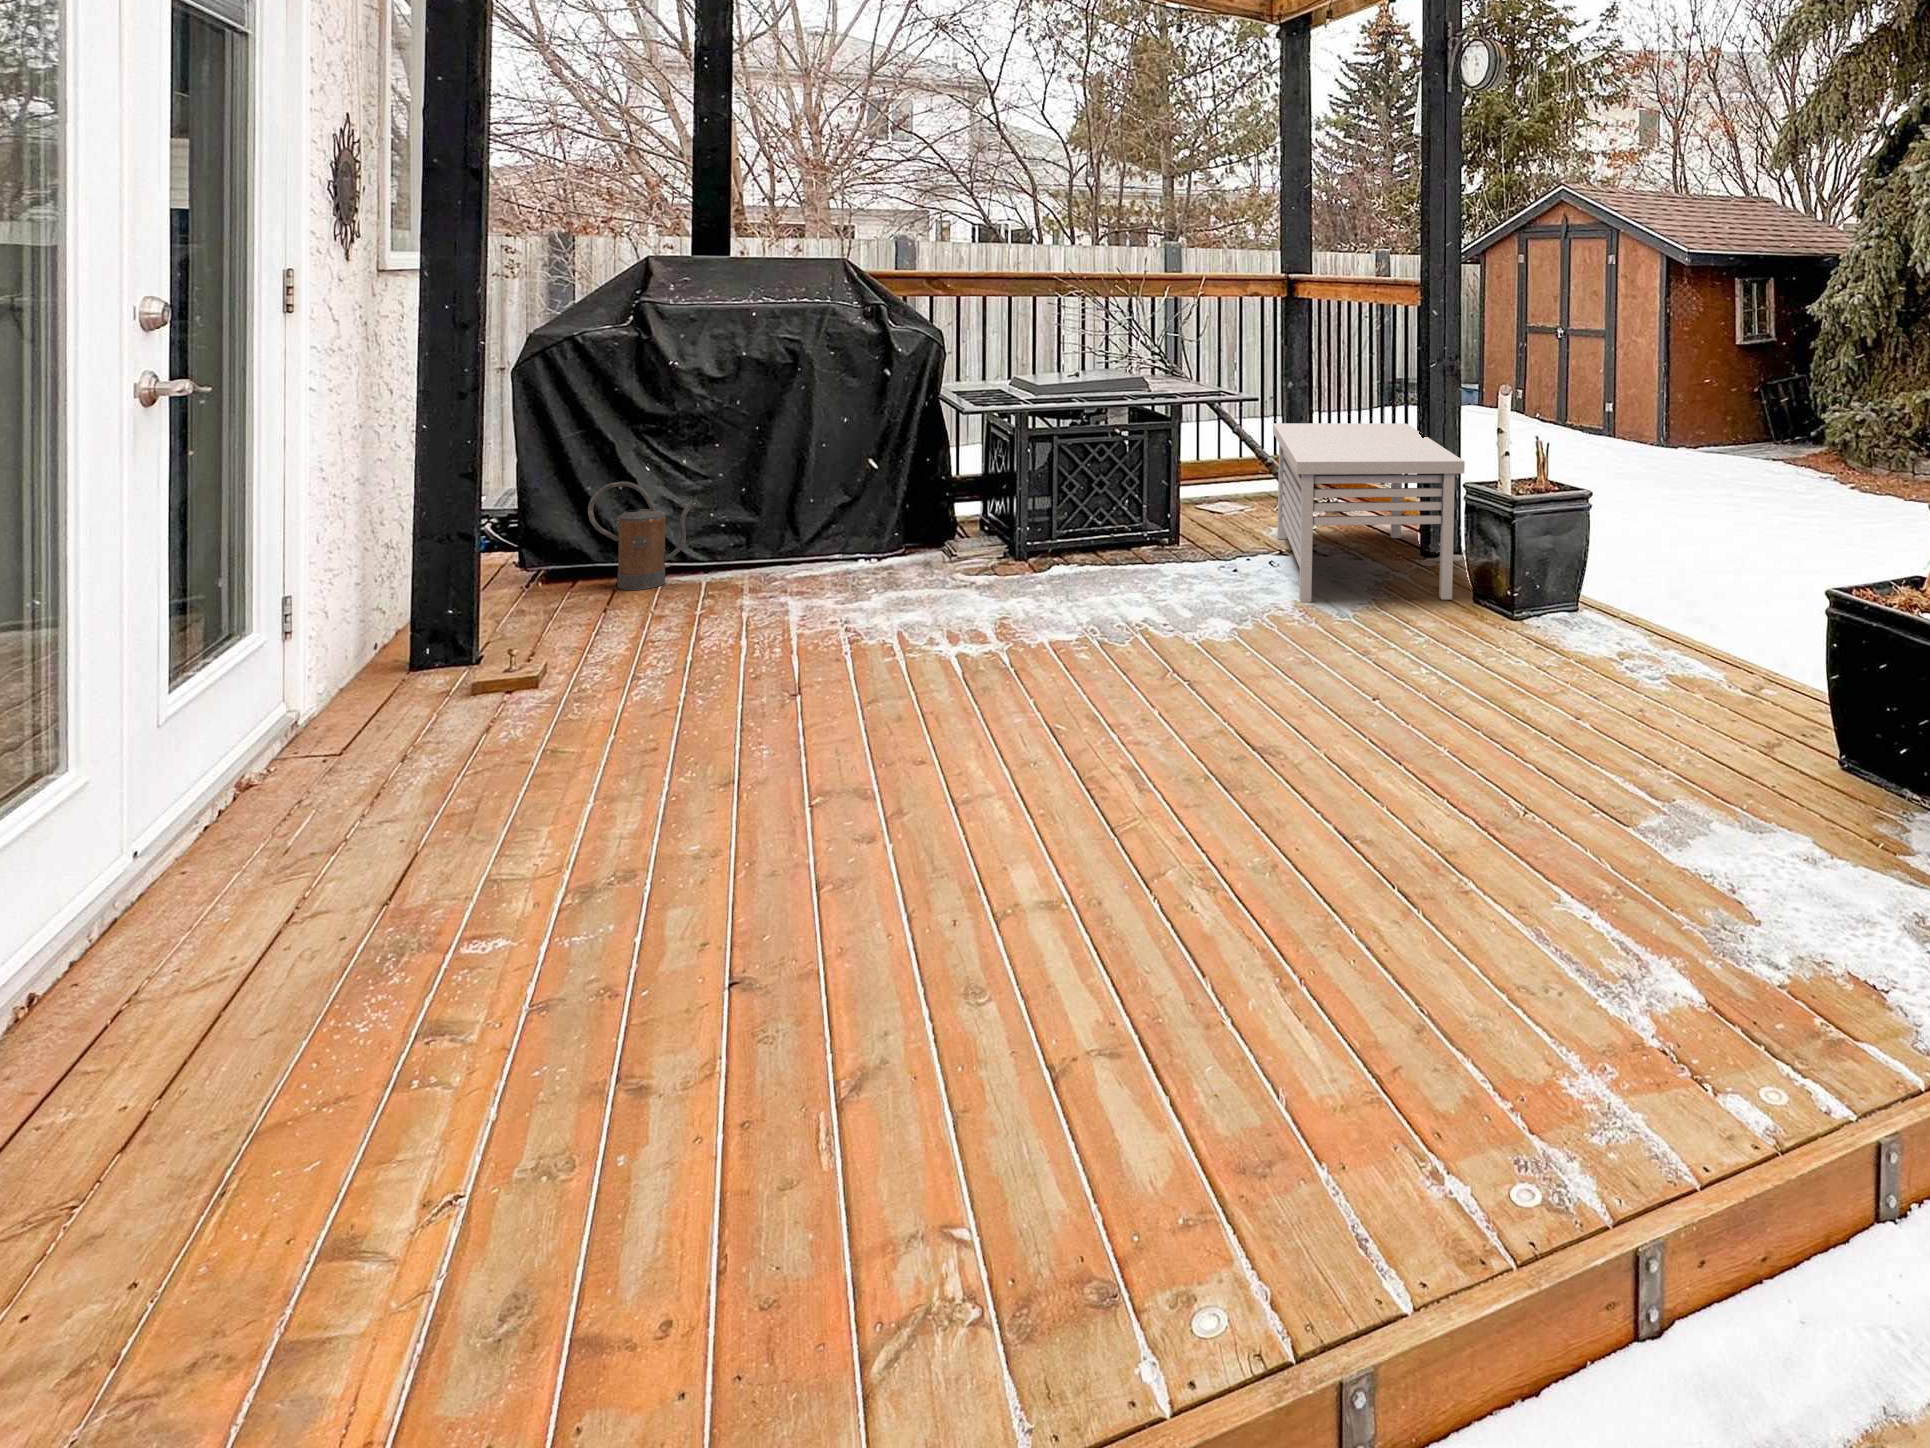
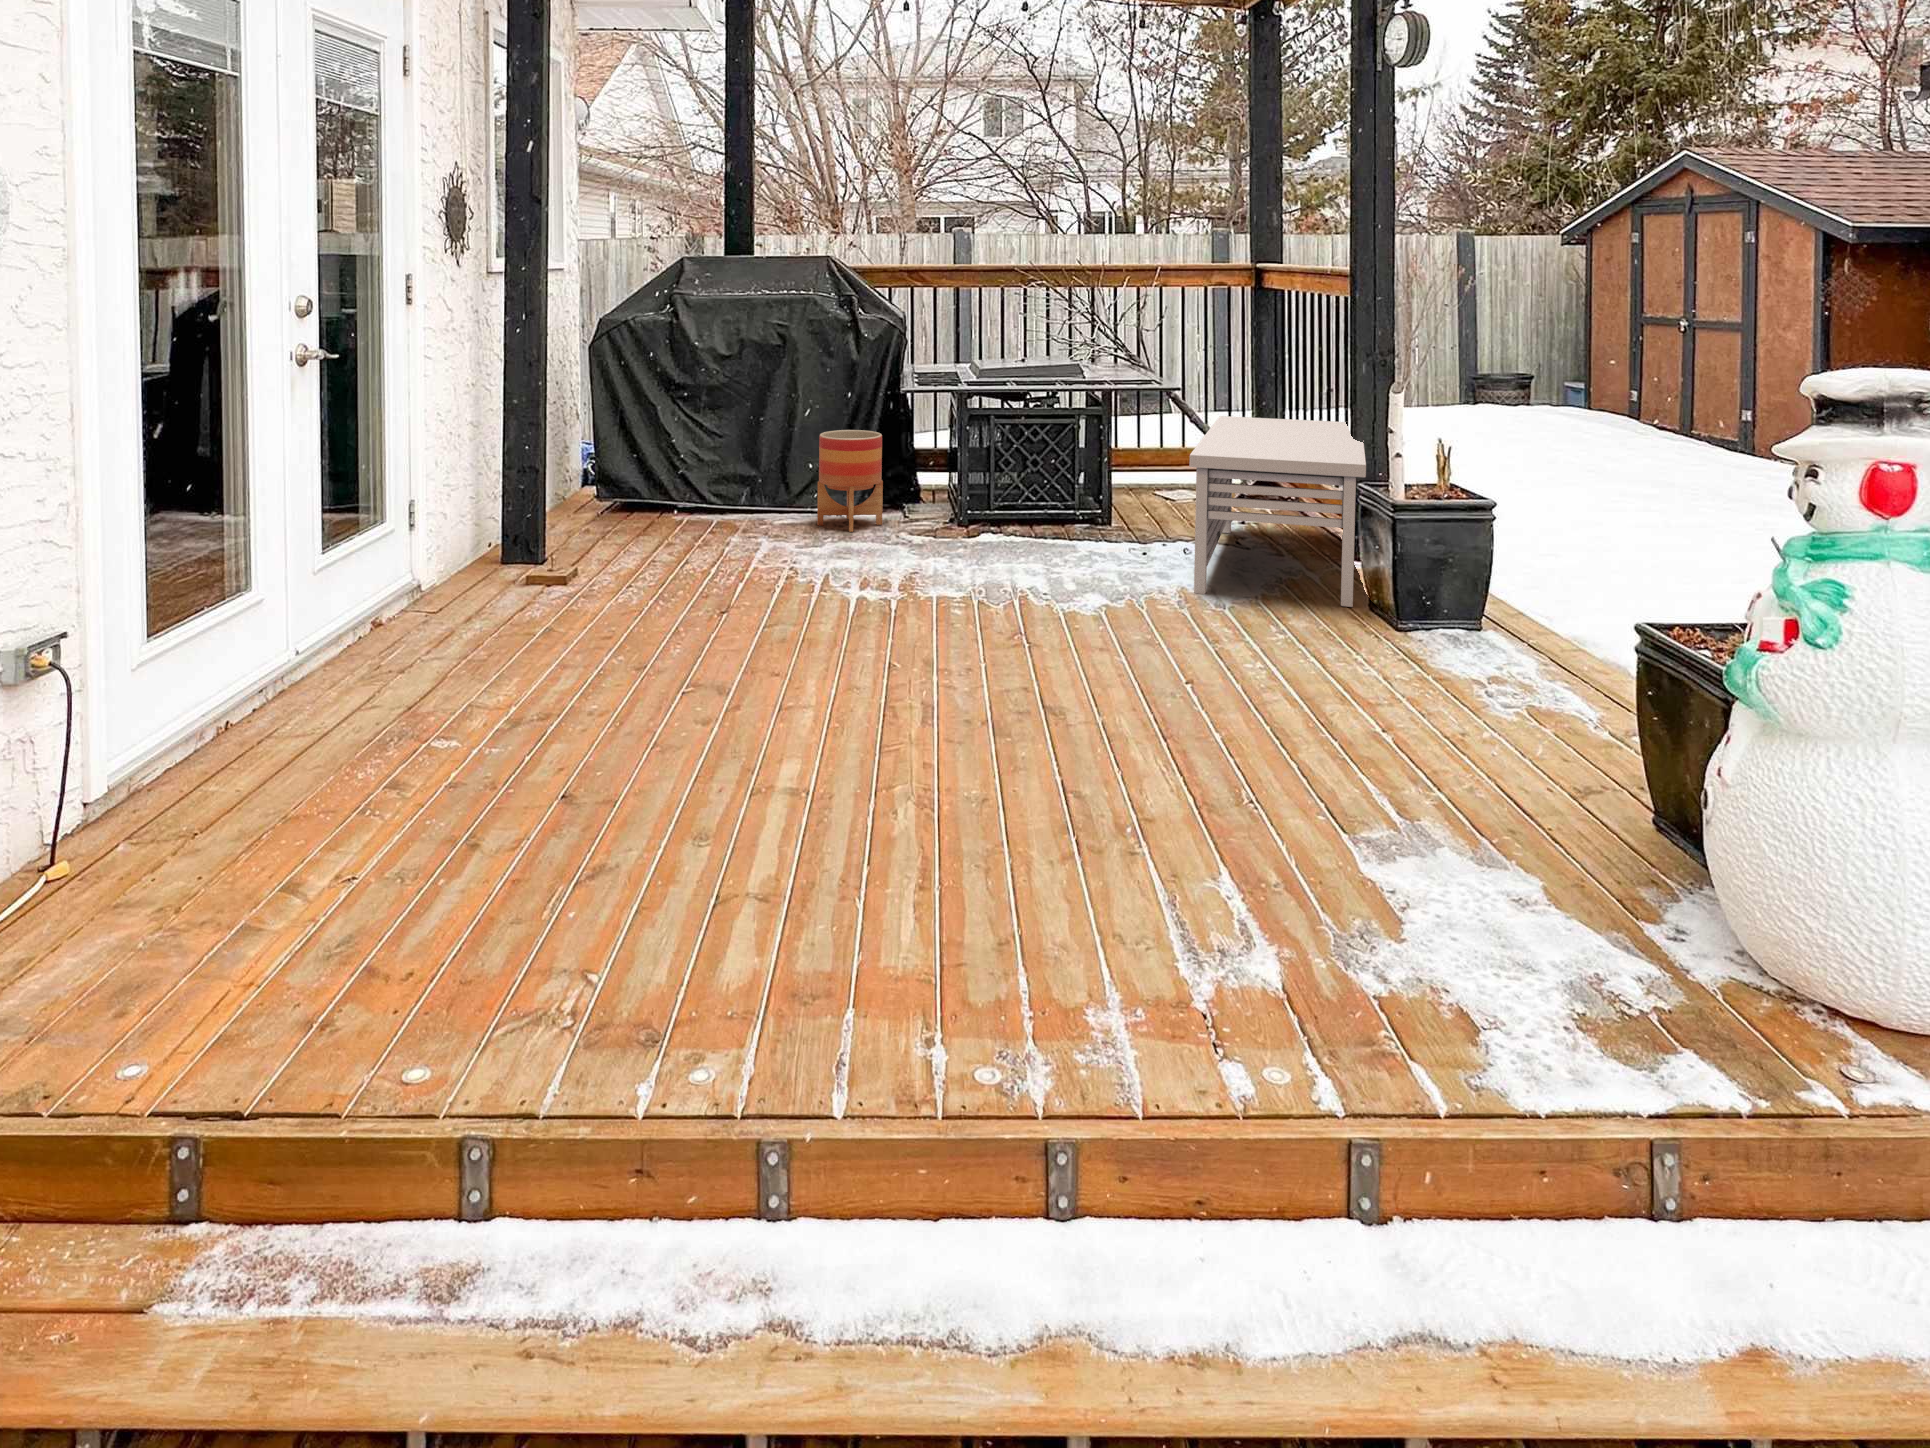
planter: none [839,458,919,574] -> present [817,430,883,532]
watering can: present [588,481,697,590] -> none [632,438,708,527]

